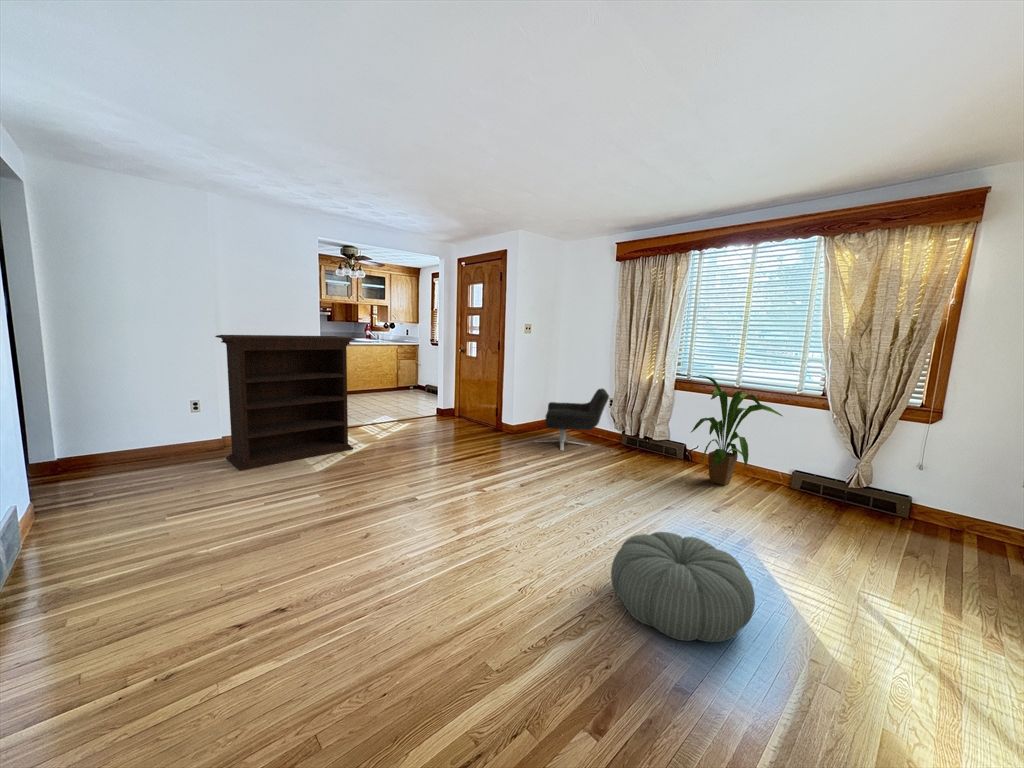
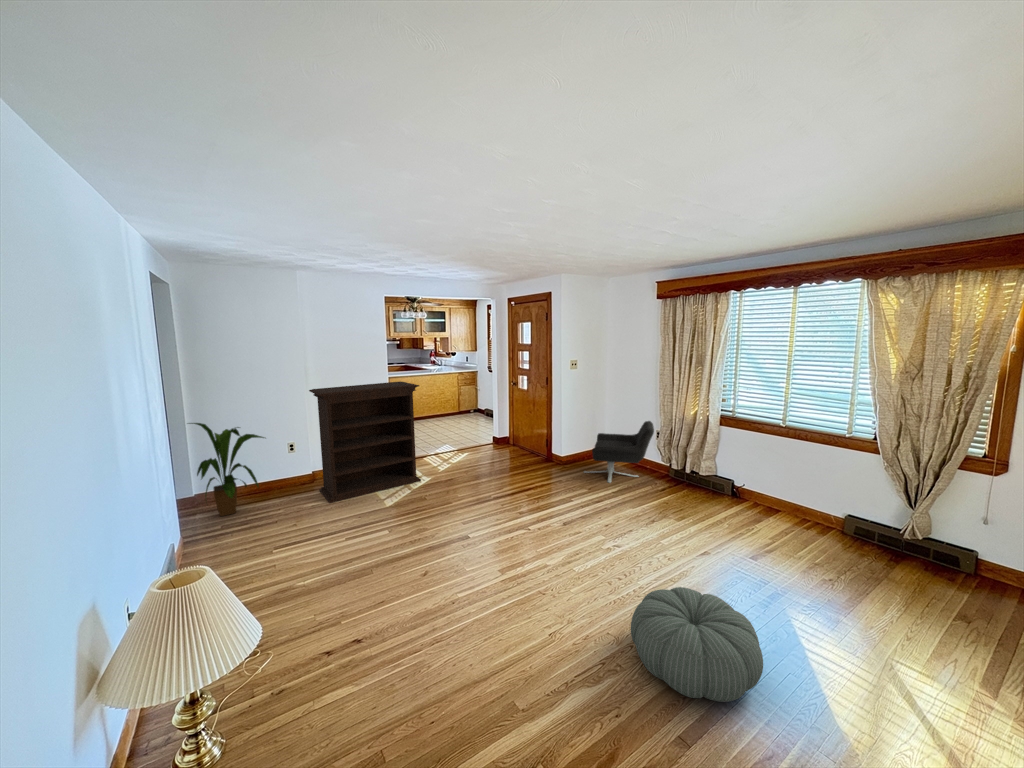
house plant: present [691,375,782,486] -> present [189,423,264,516]

